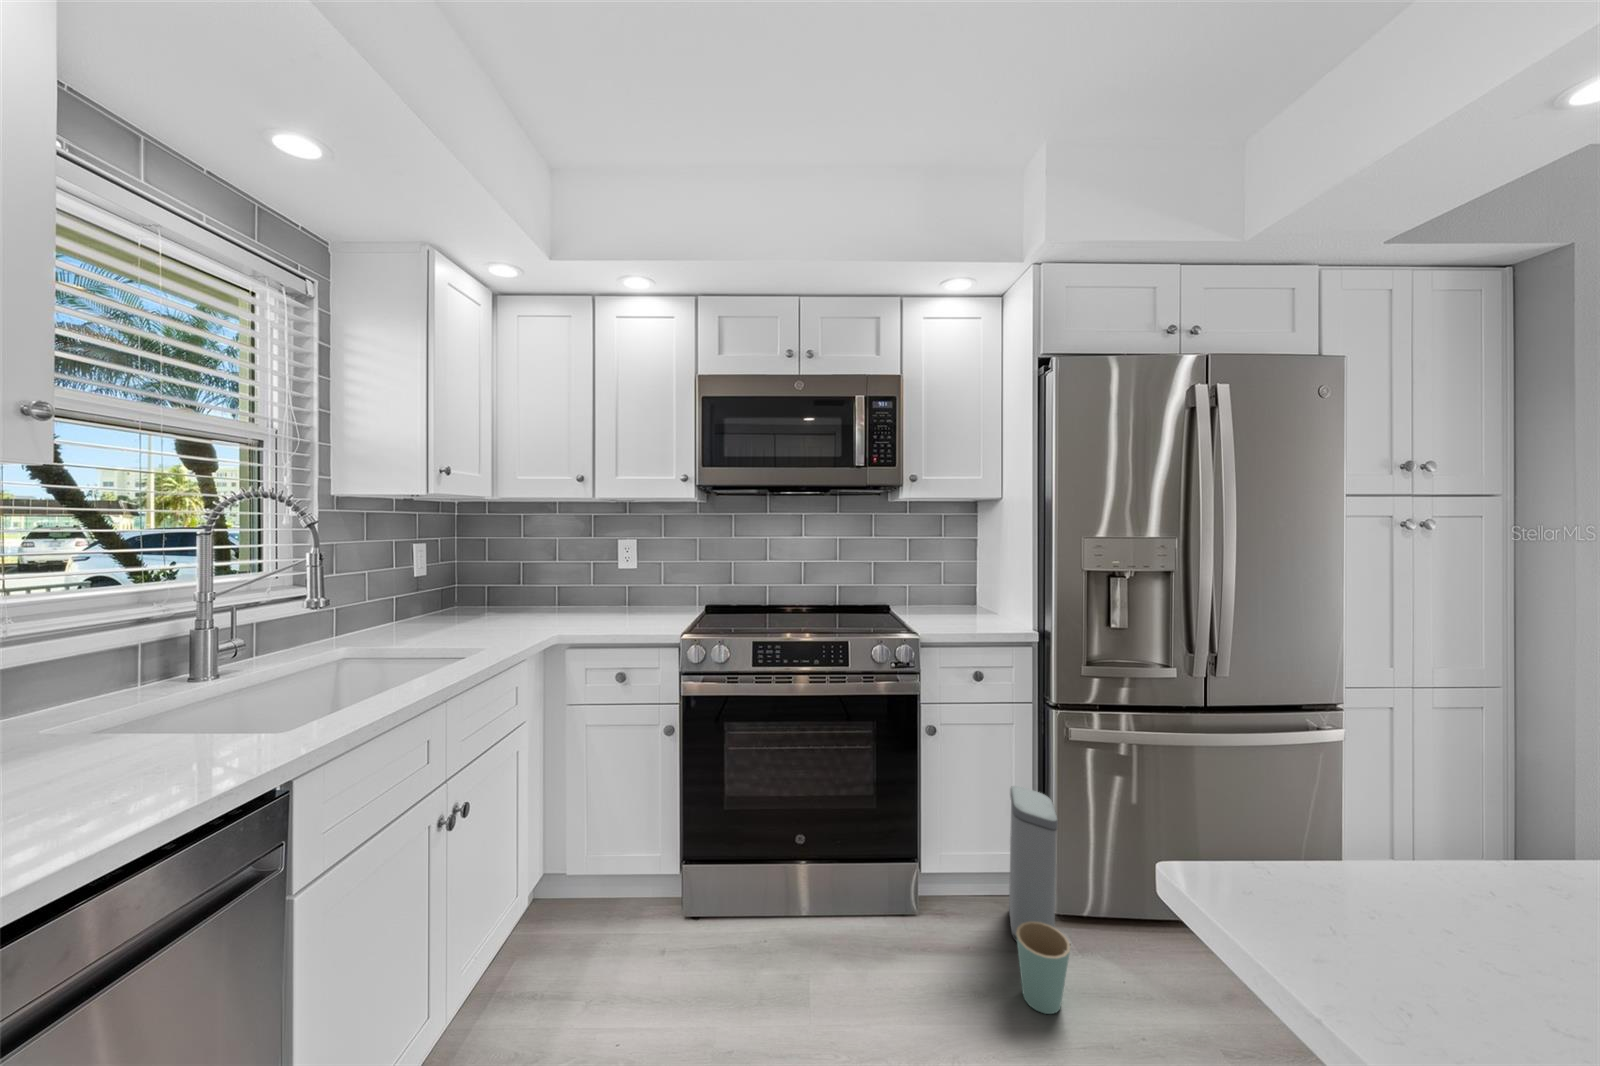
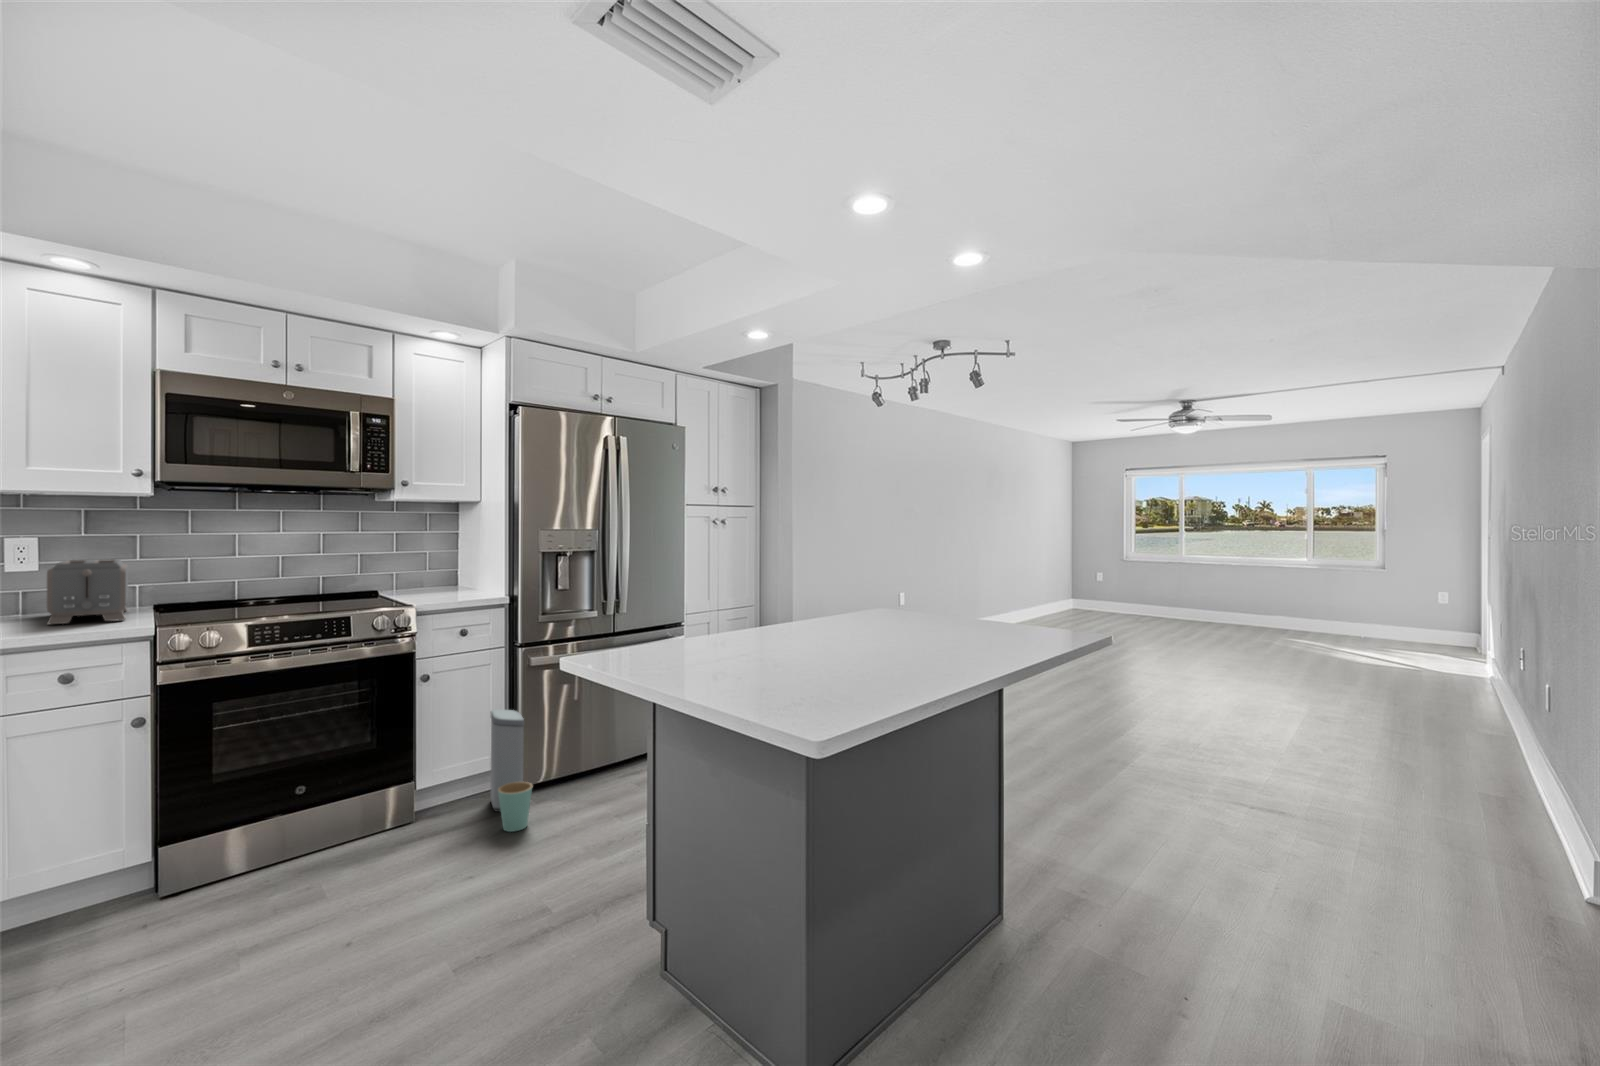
toaster: none [609,560,684,623] -> present [47,559,128,625]

